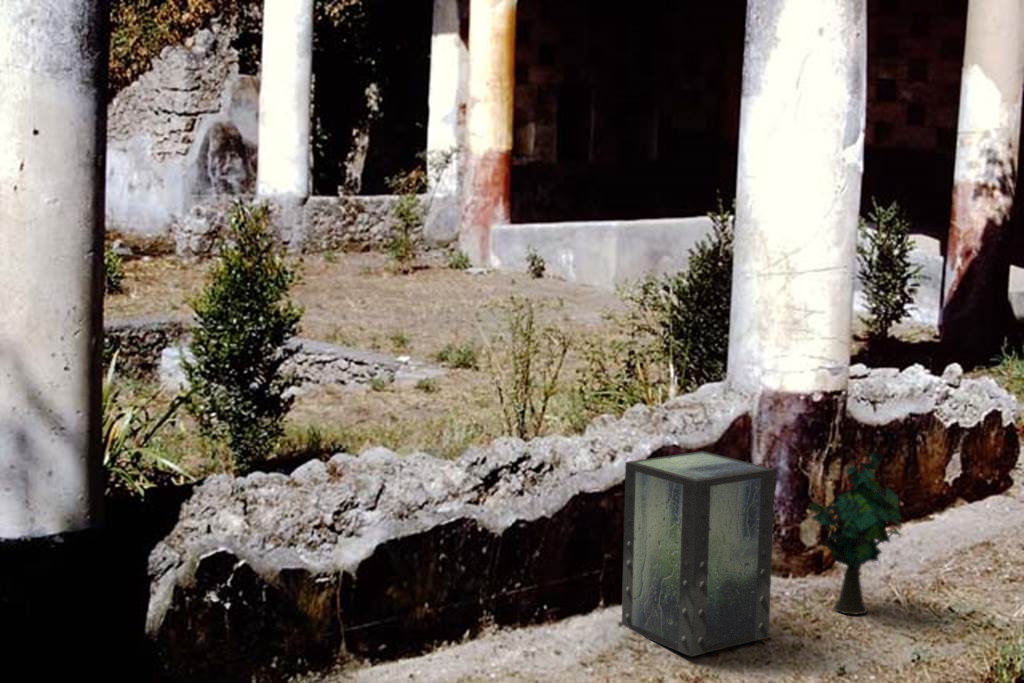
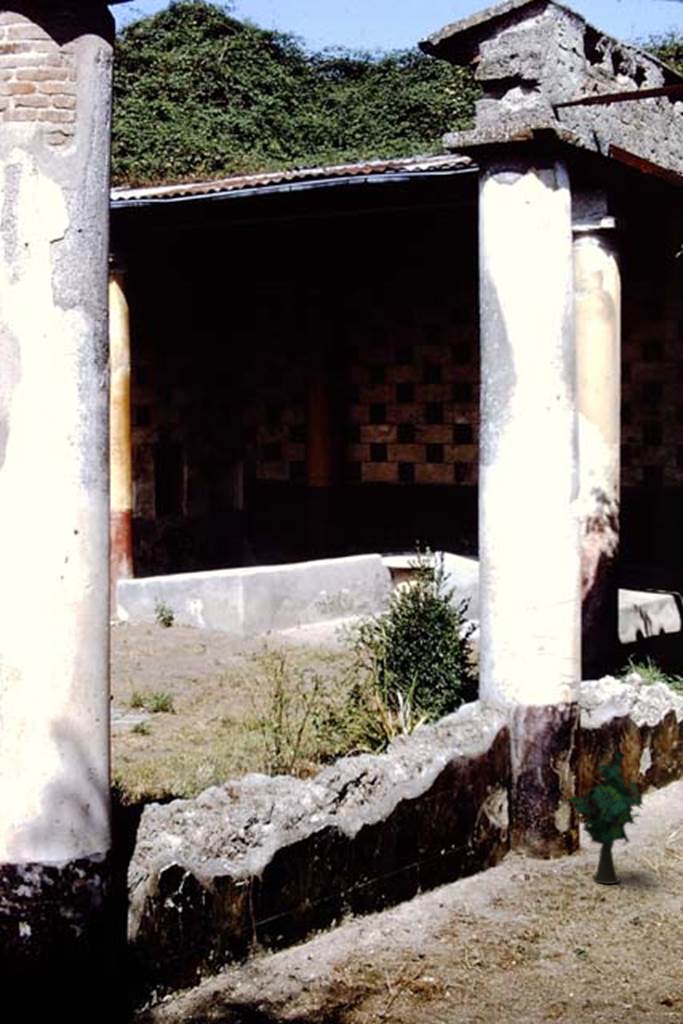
storage box: present [622,451,775,656] -> none [441,759,558,926]

